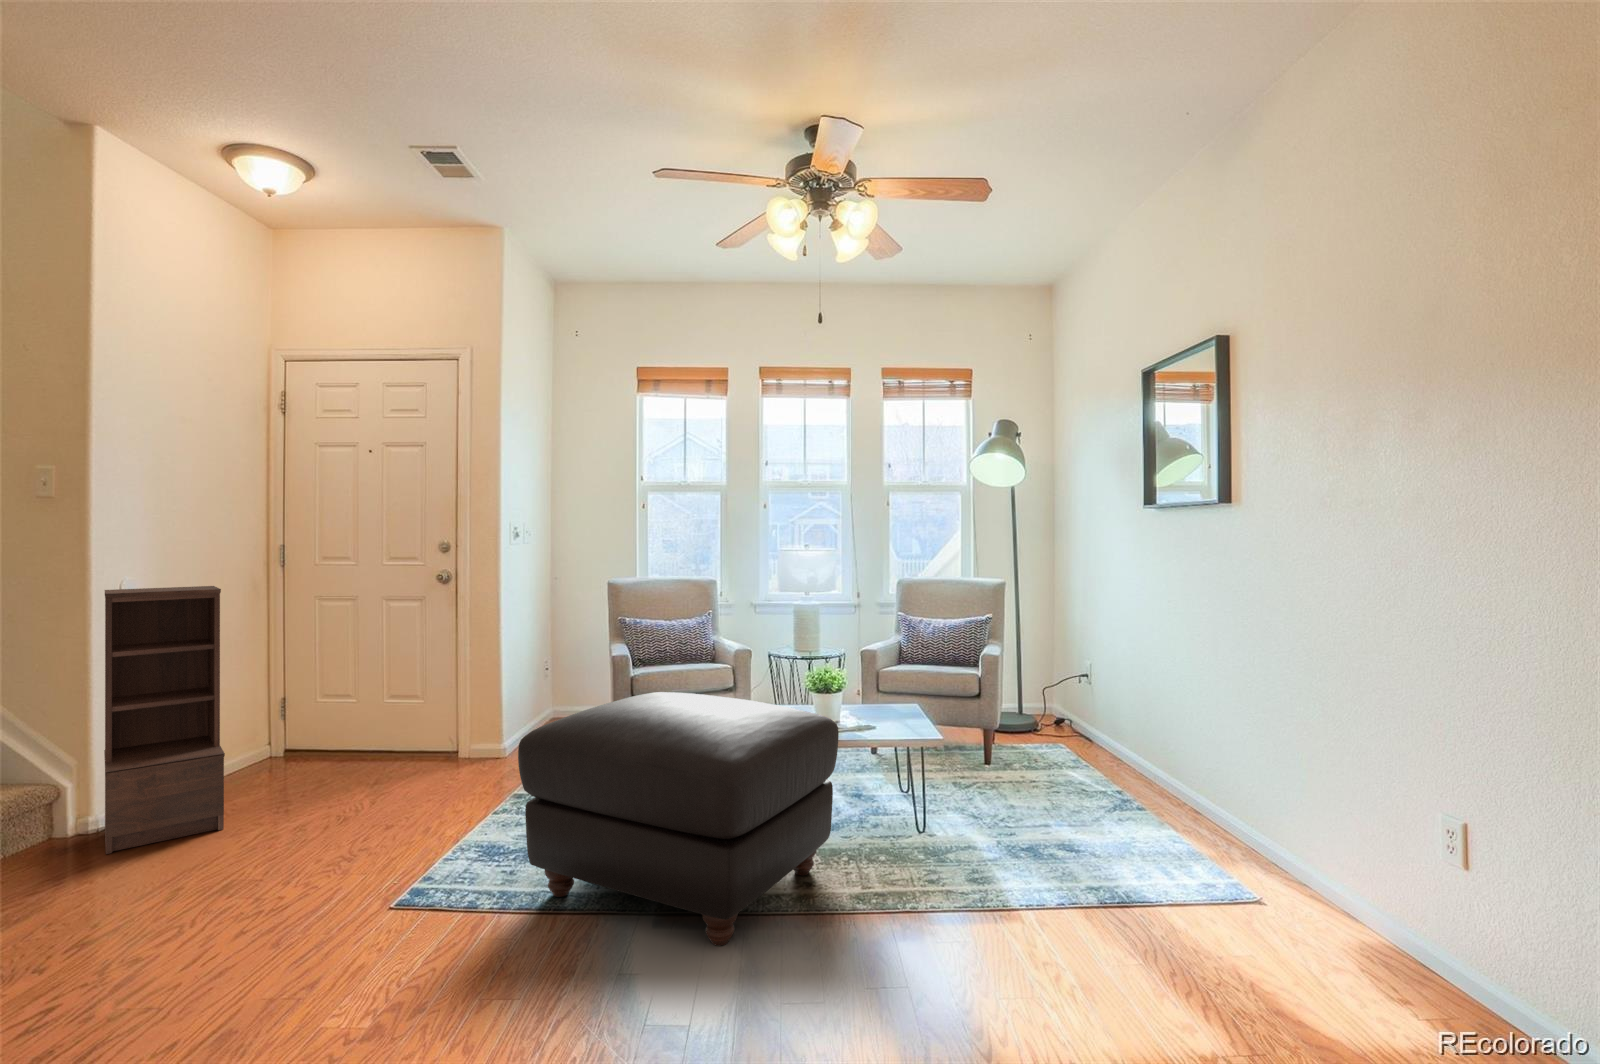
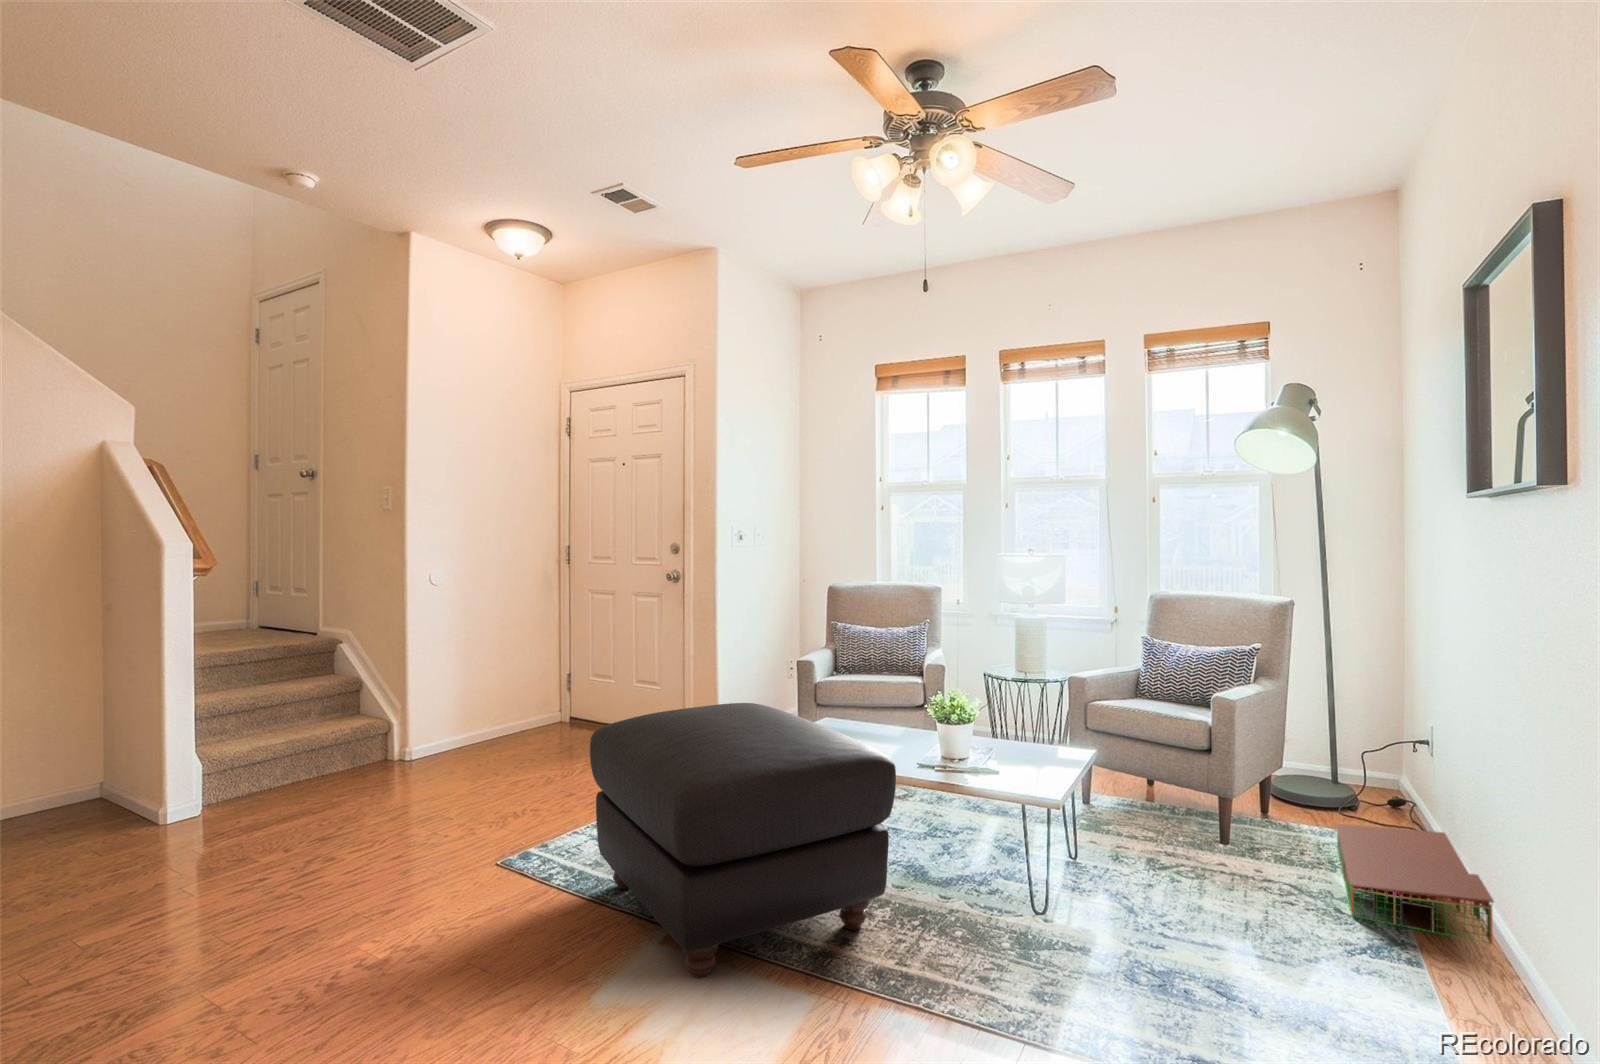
bookshelf: present [104,586,225,854] -> none [400,579,492,779]
storage bin: none [1044,728,1162,789] -> present [1336,824,1494,944]

